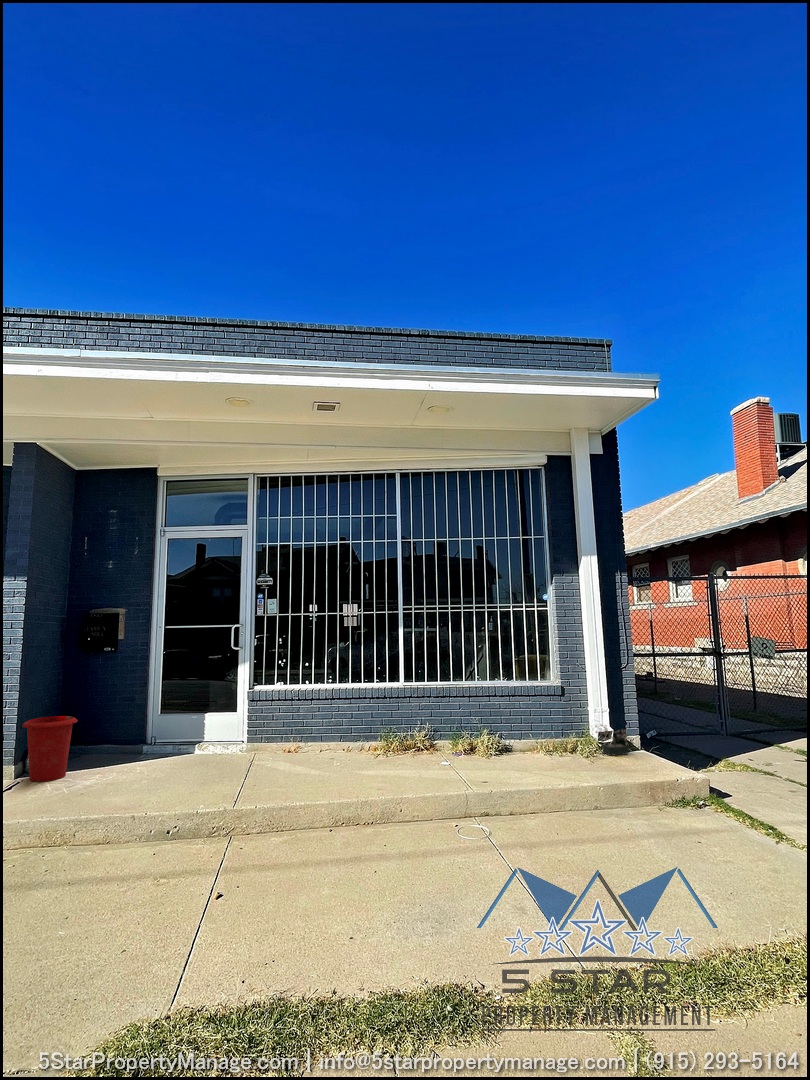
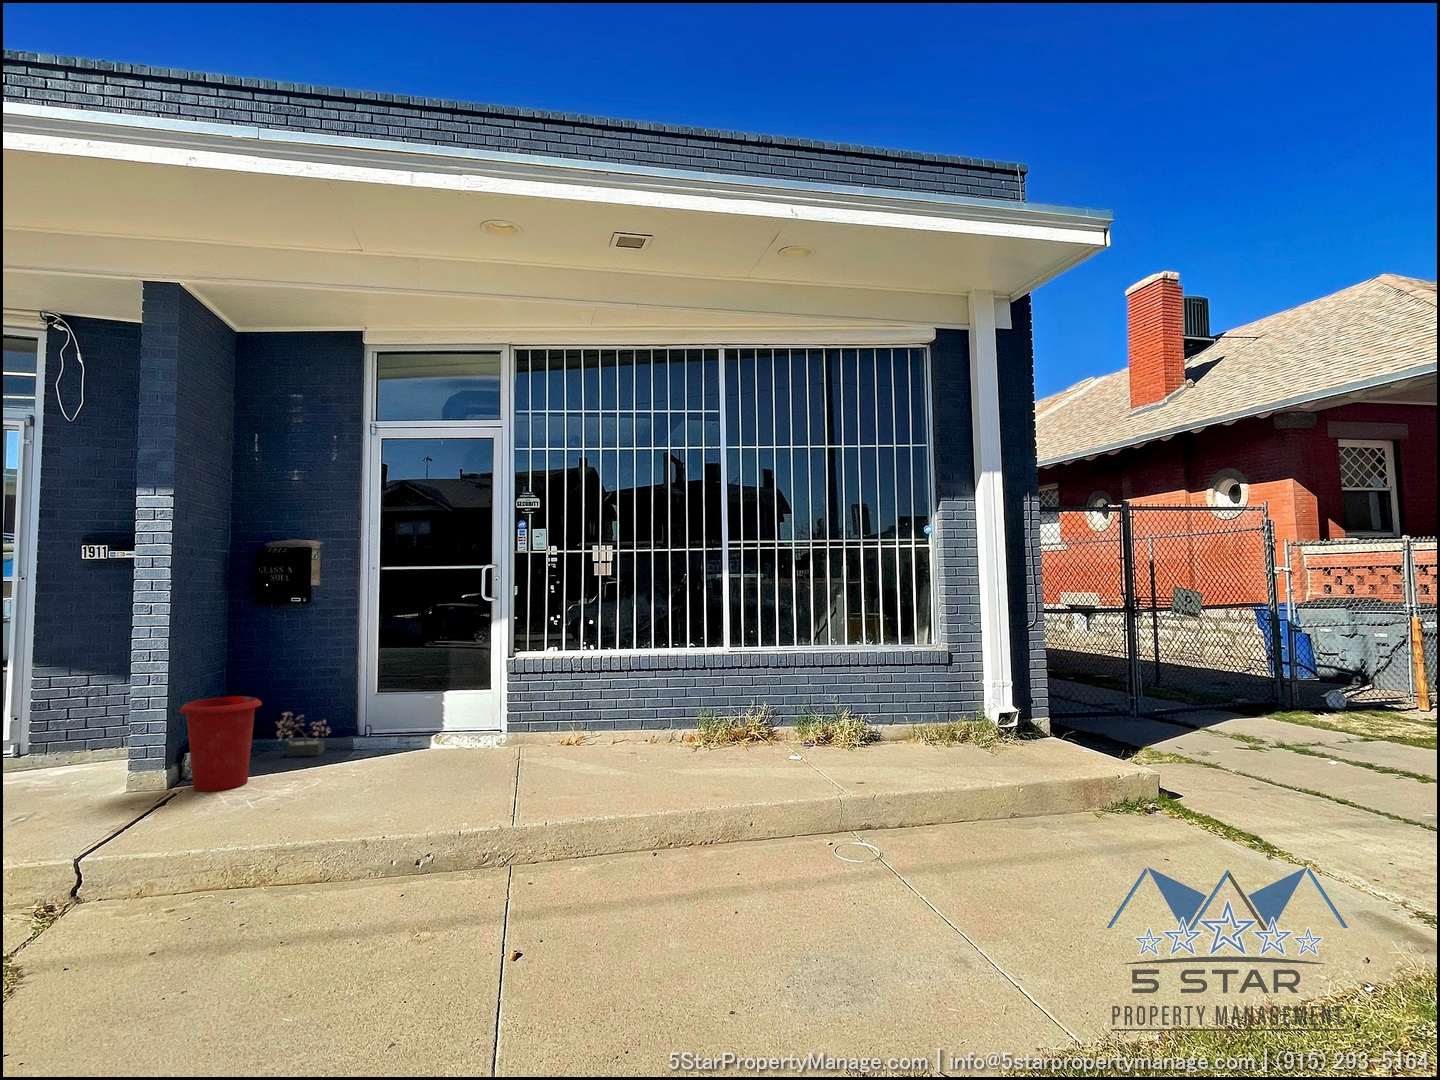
decorative plant: present [596,725,629,756] -> present [277,712,330,757]

